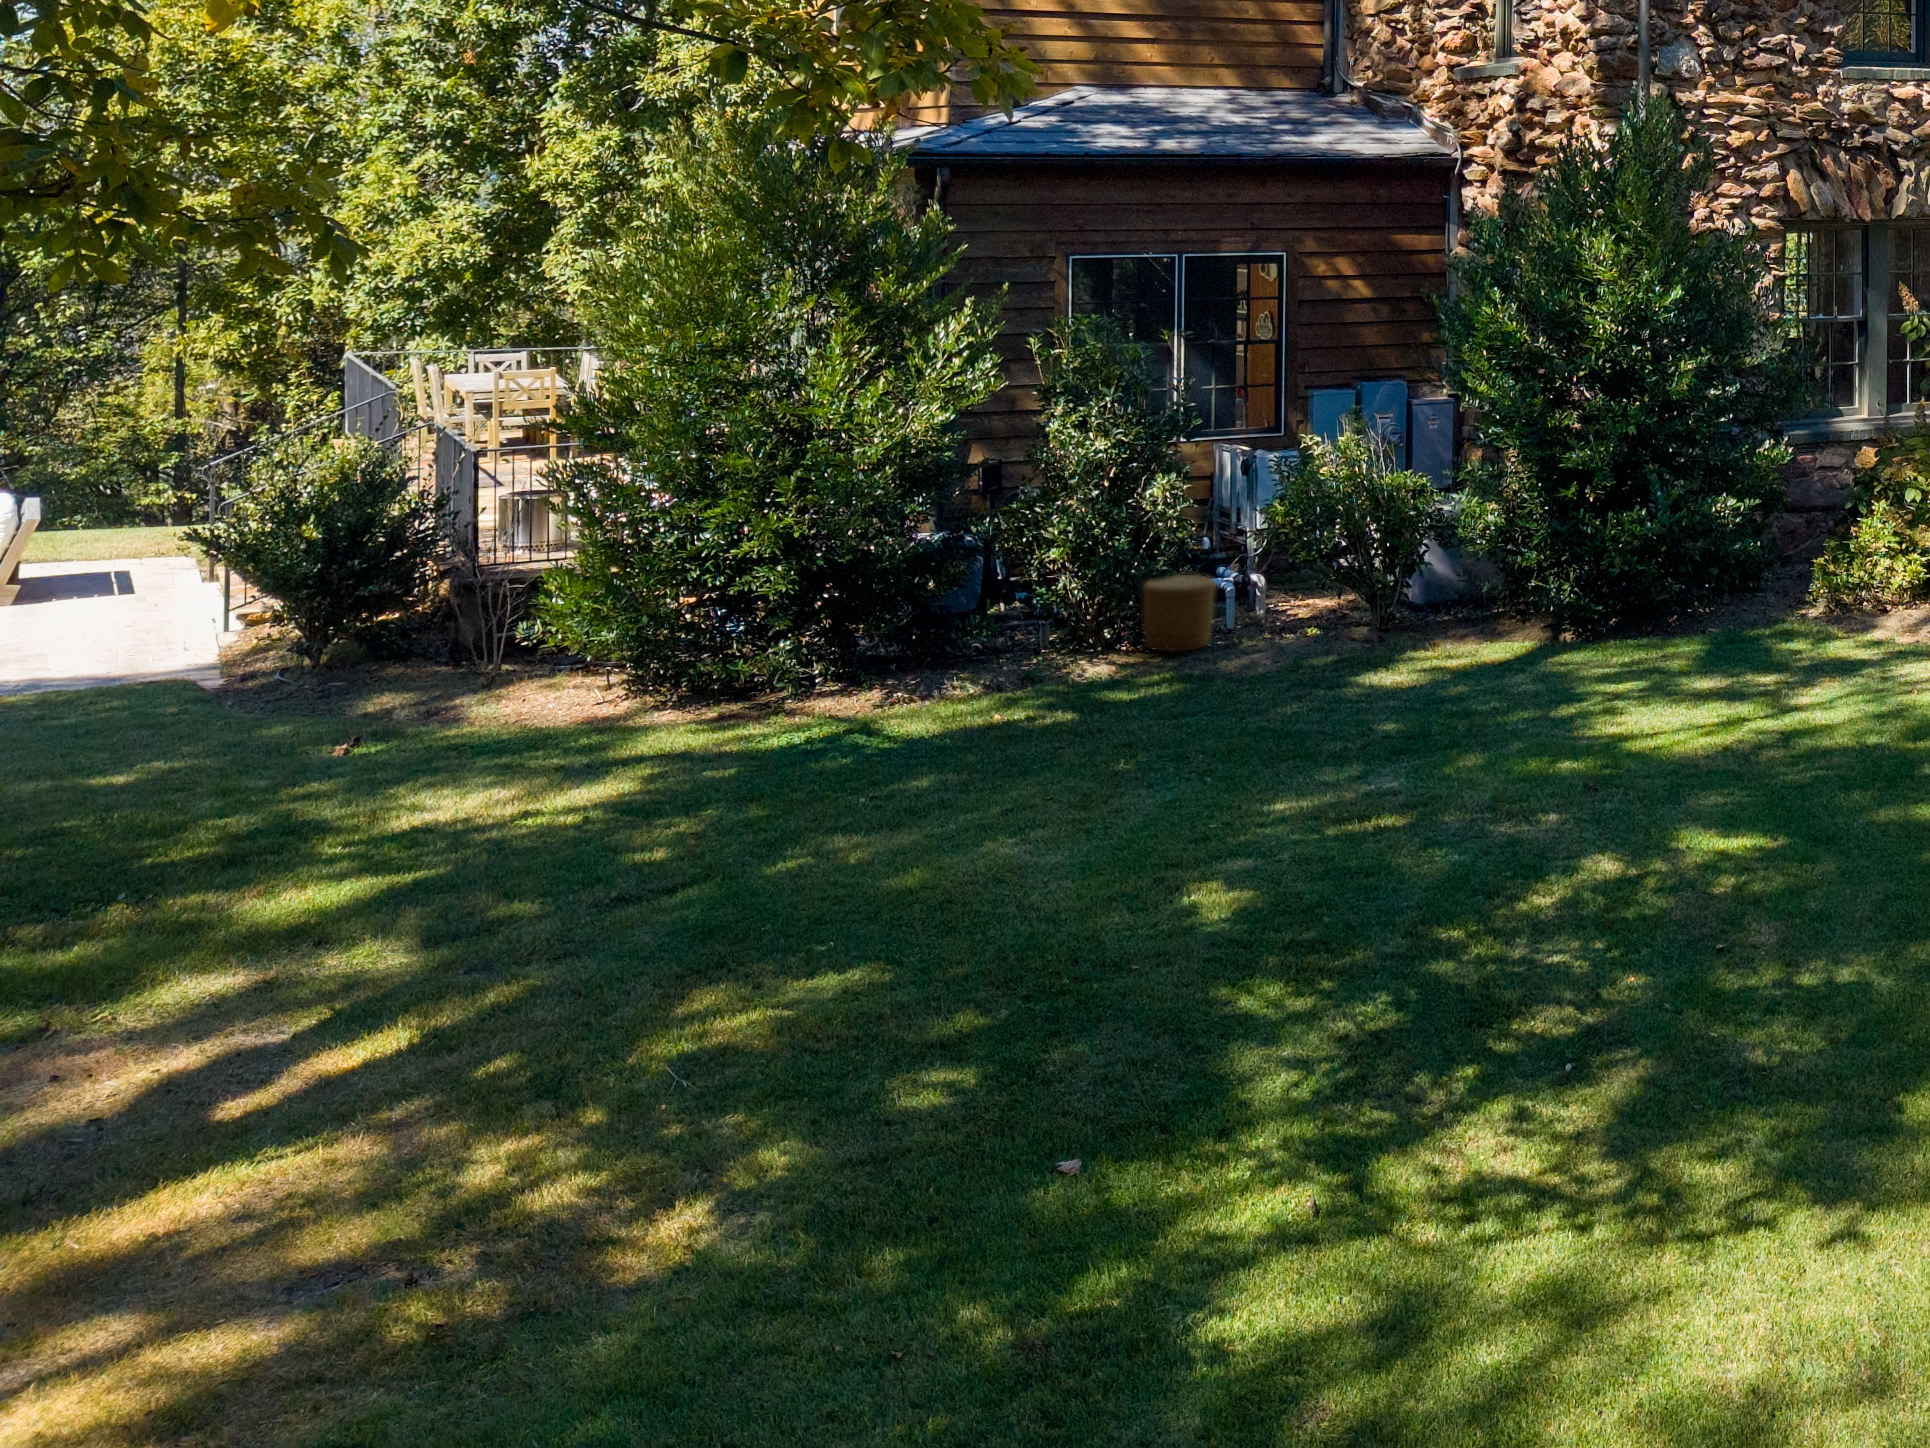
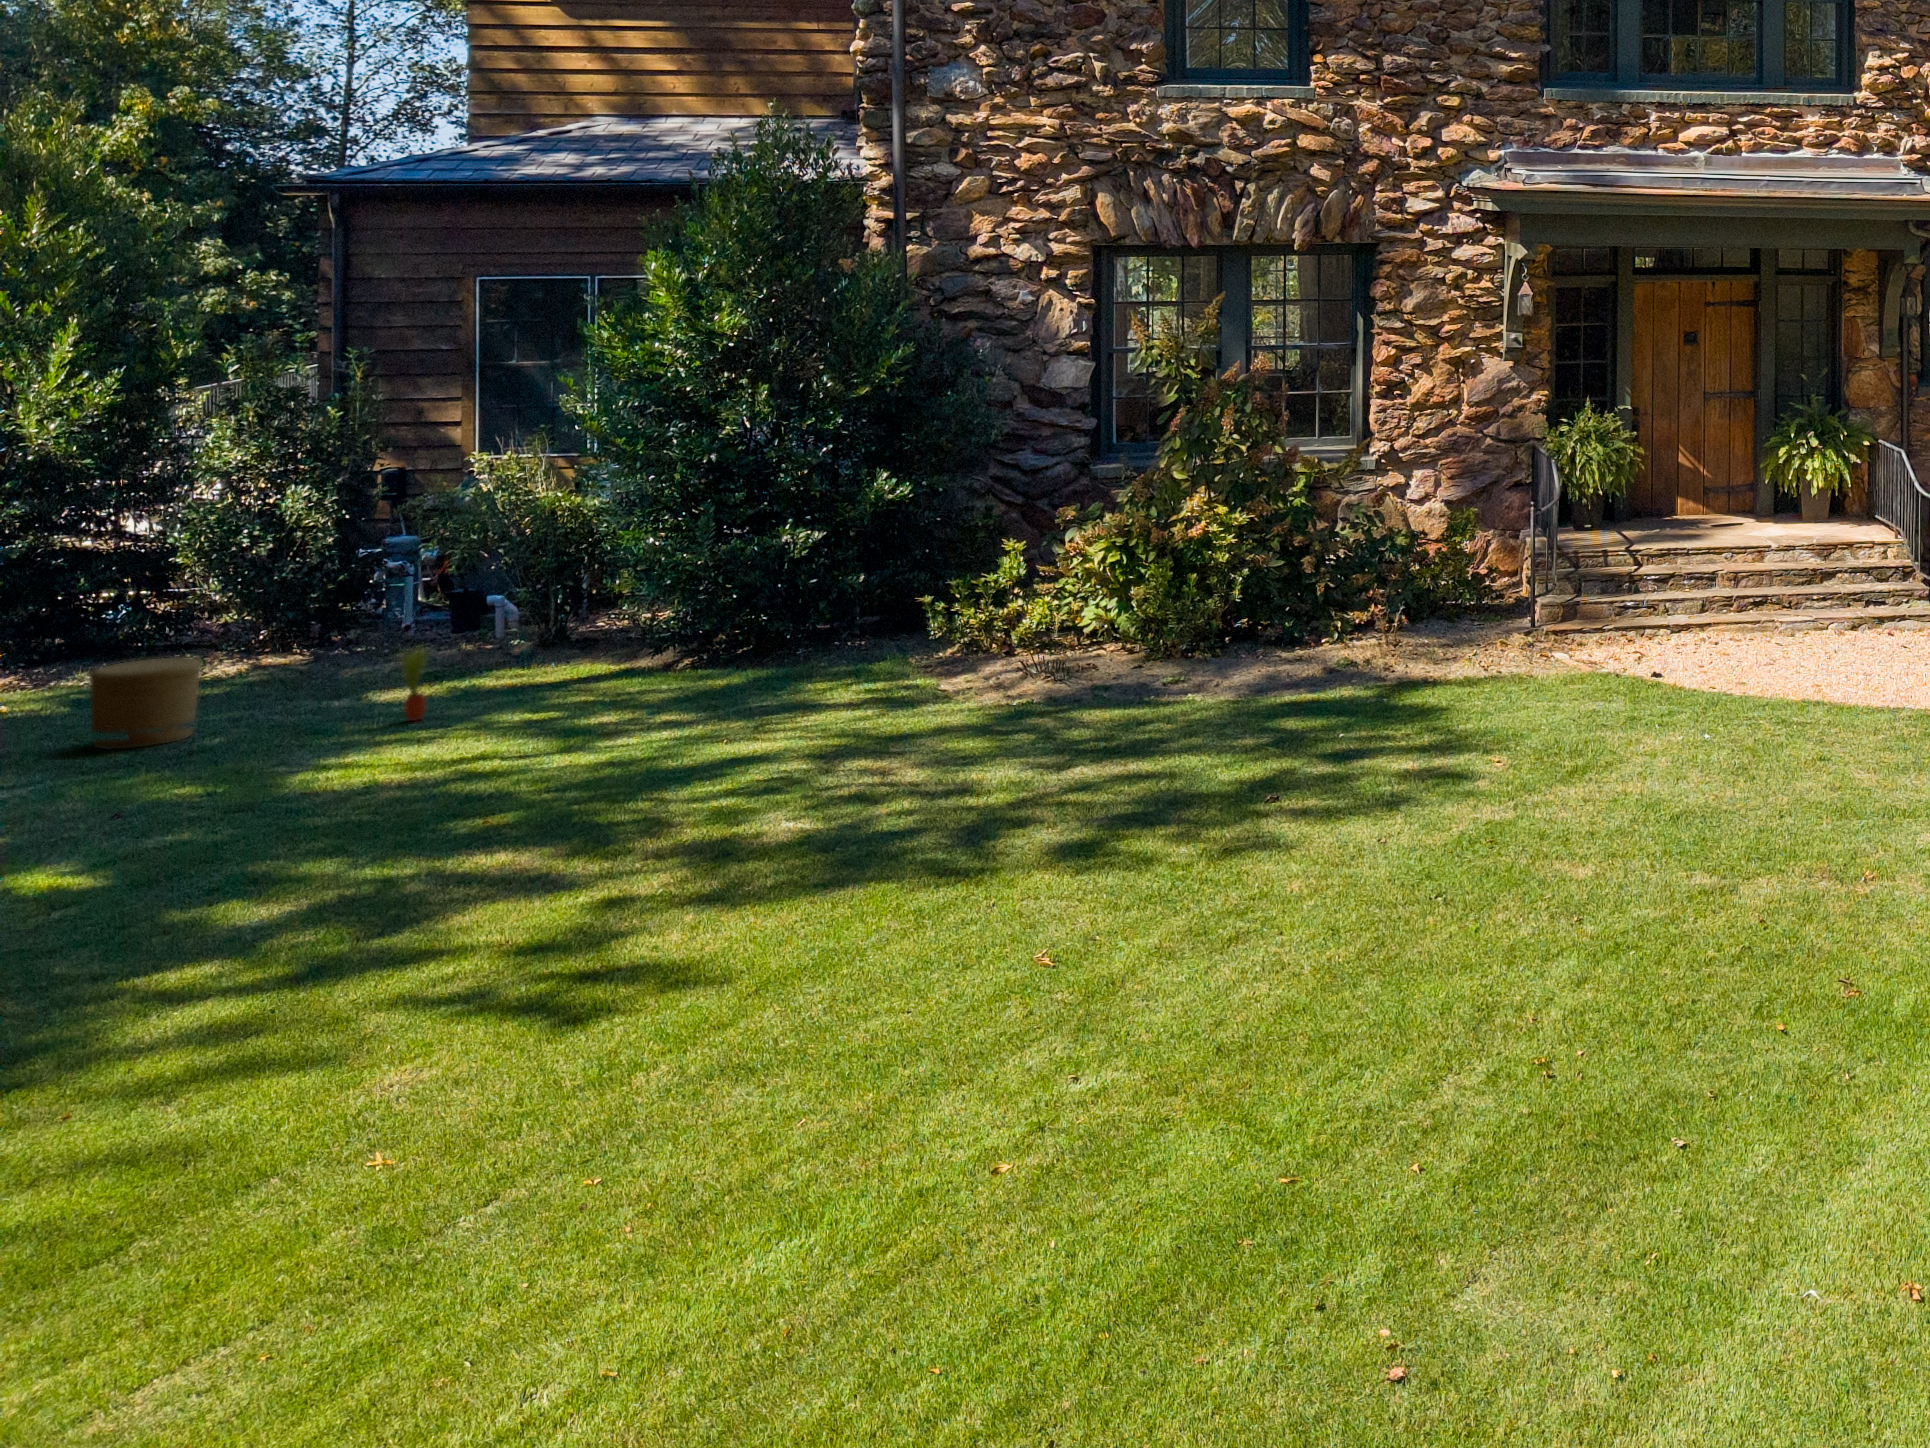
potted plant: none [1347,559,1371,626] -> present [399,644,428,721]

